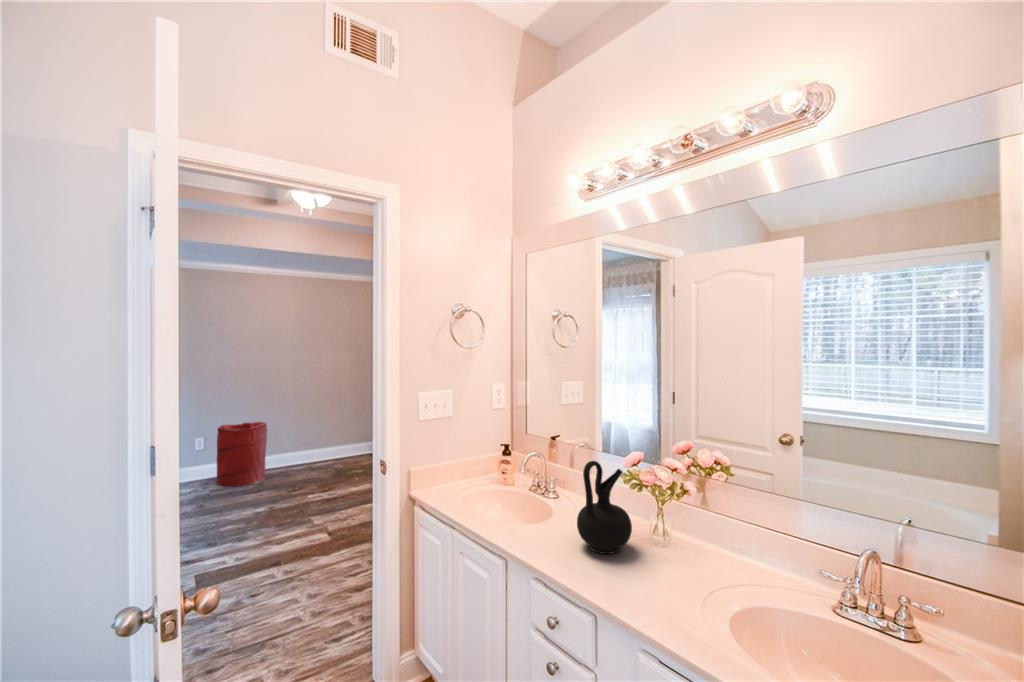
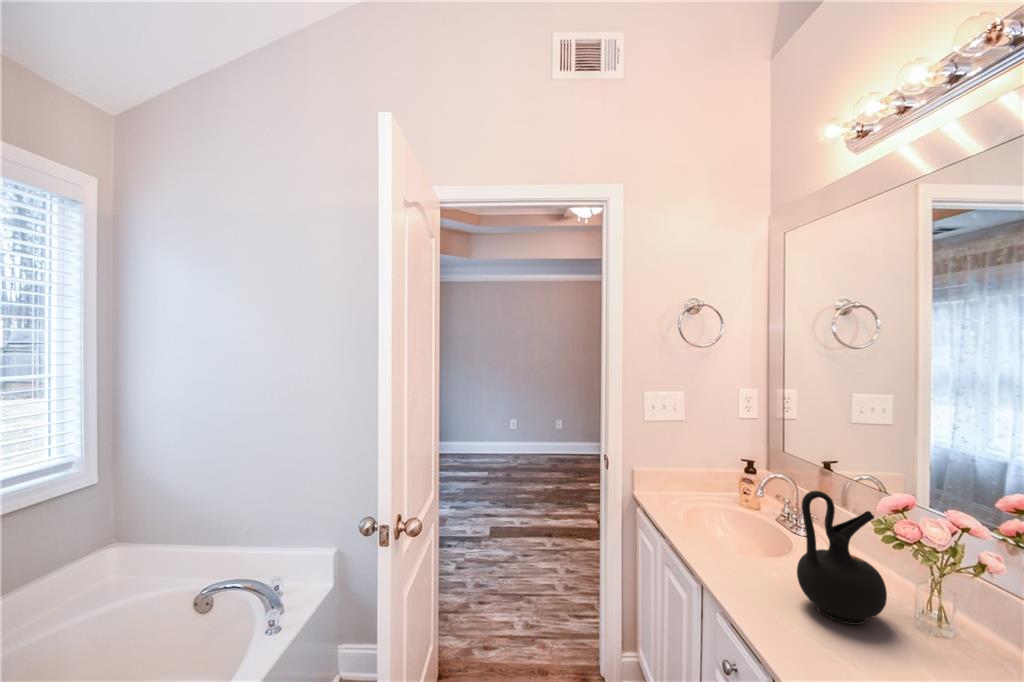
laundry hamper: present [217,422,267,487] -> none [524,411,562,465]

